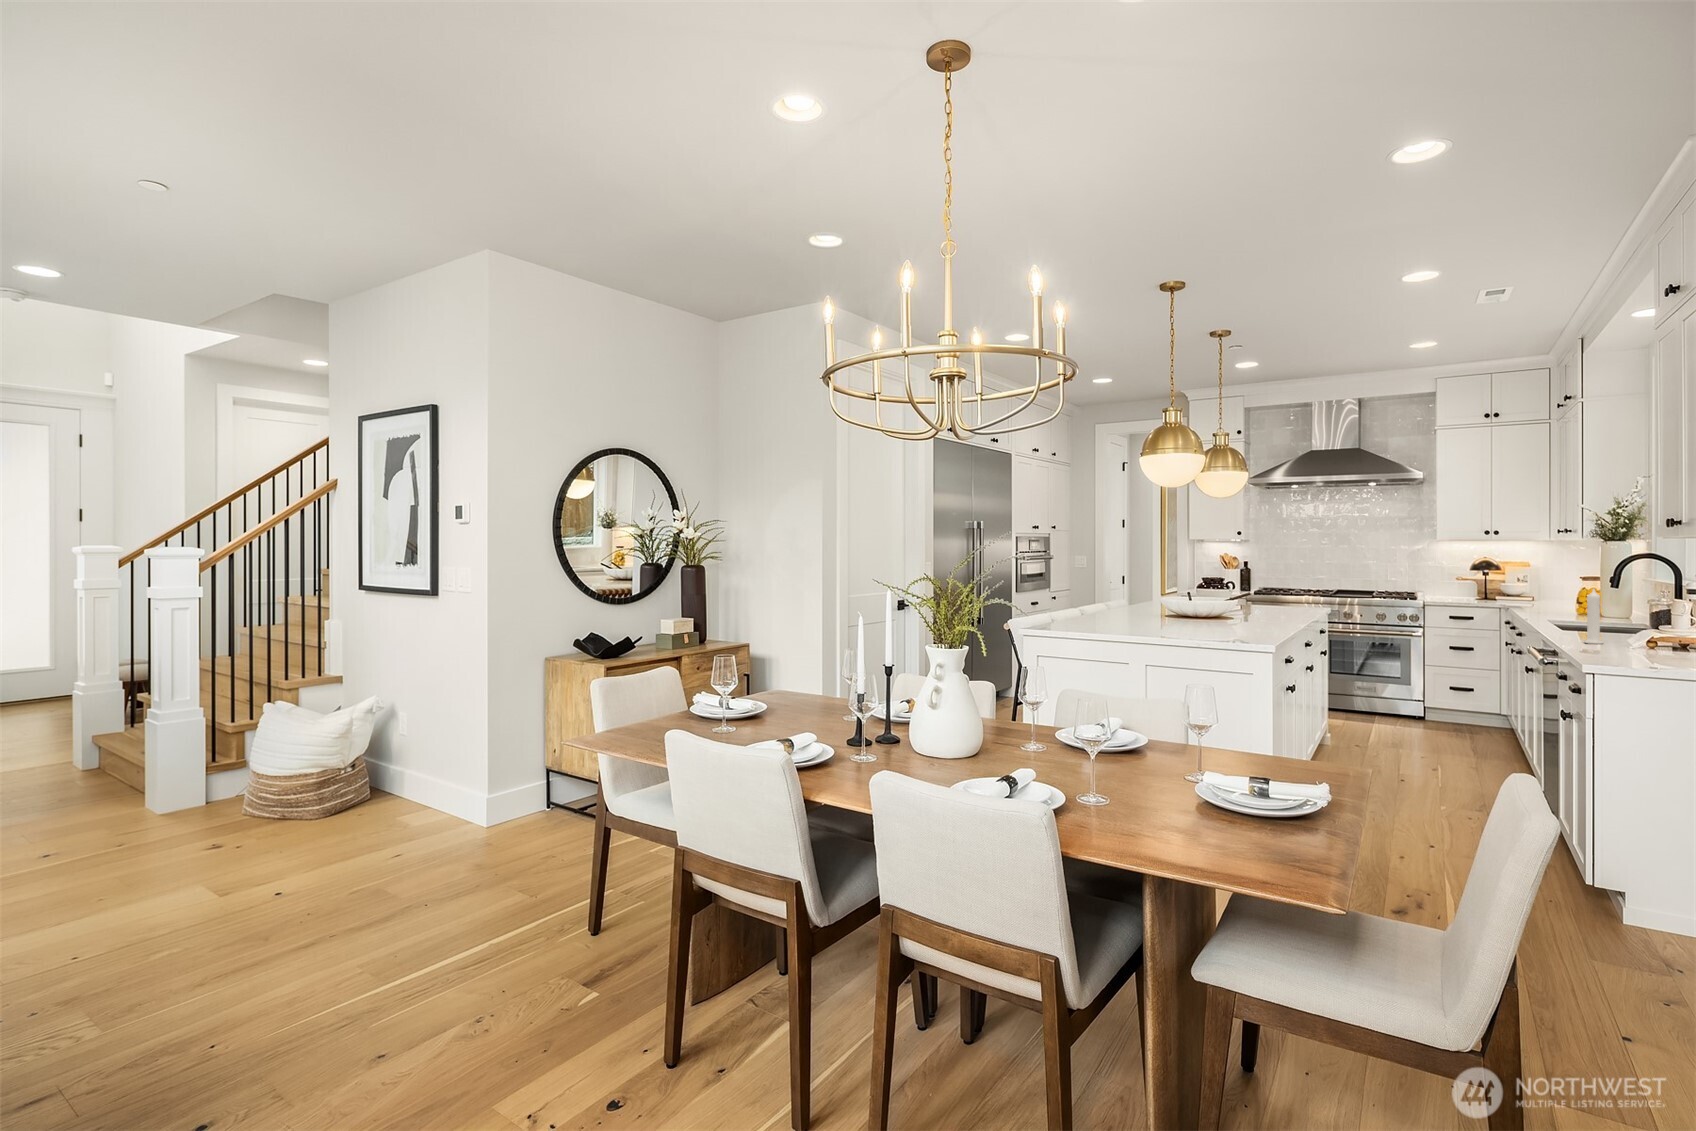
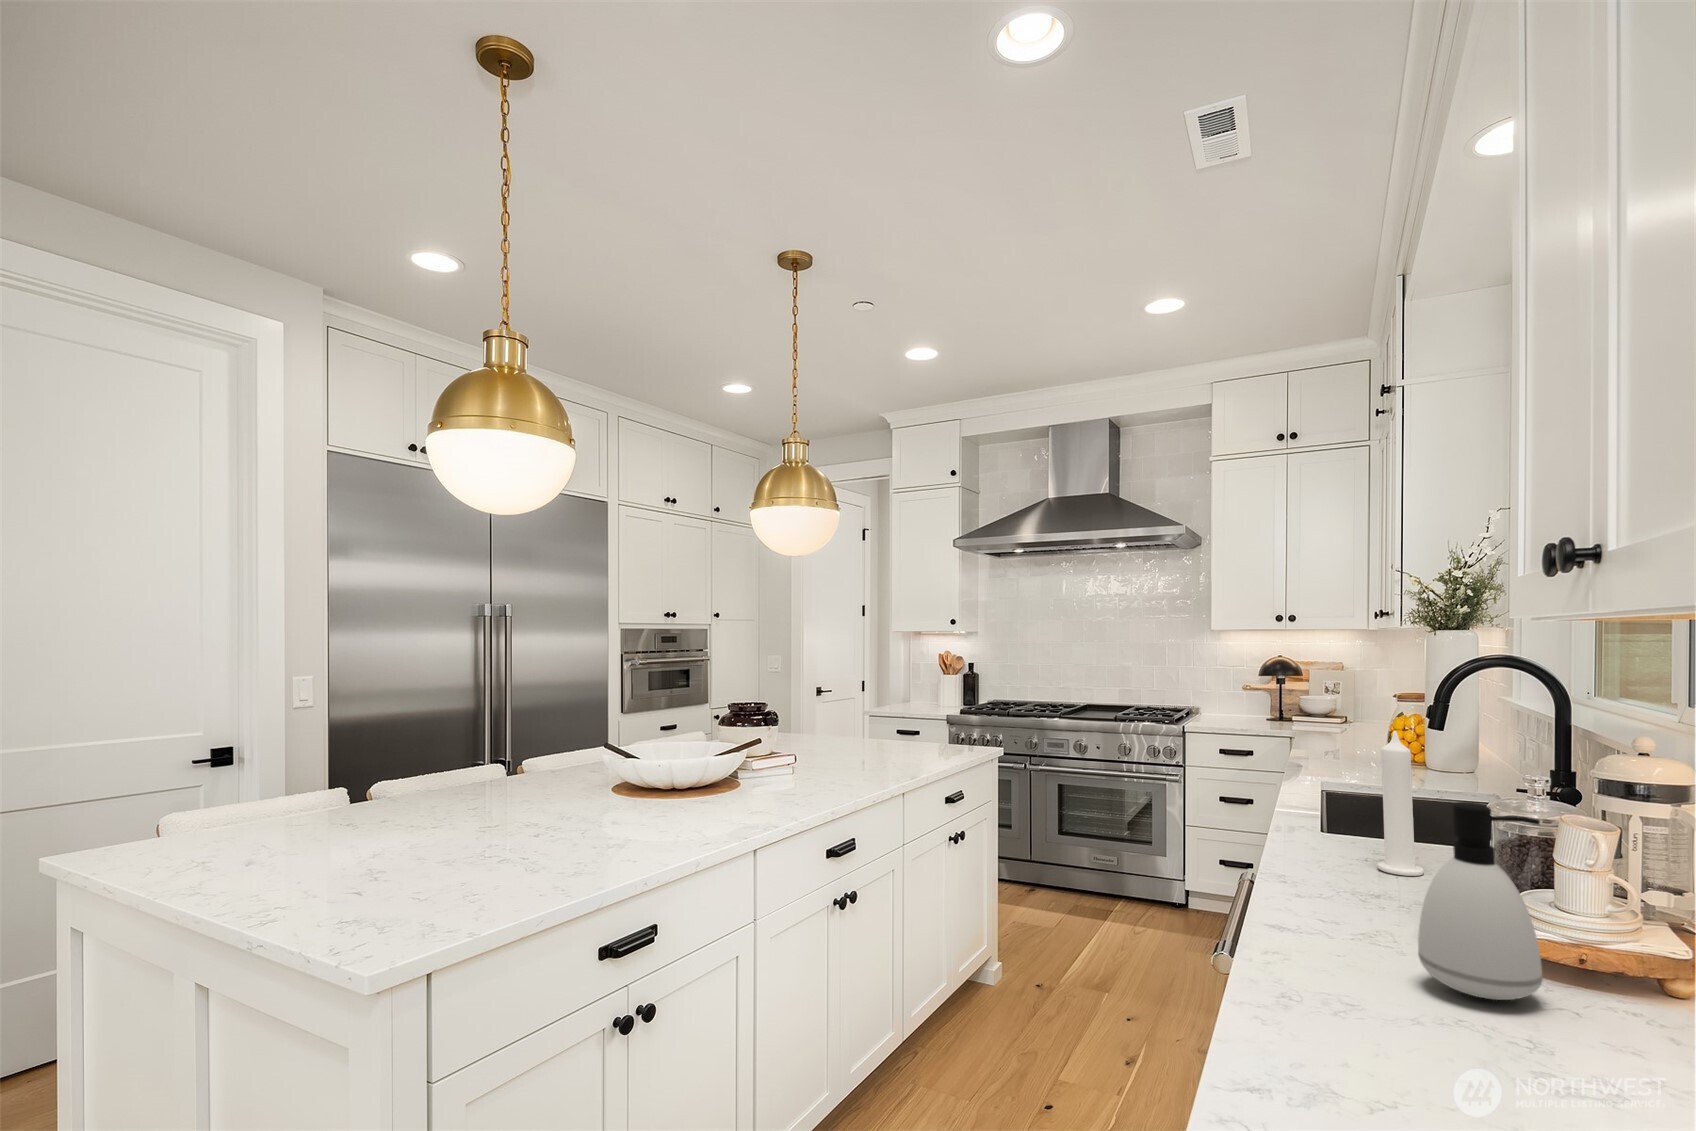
soap dispenser: none [1608,604,1649,659] -> present [1418,802,1542,1000]

